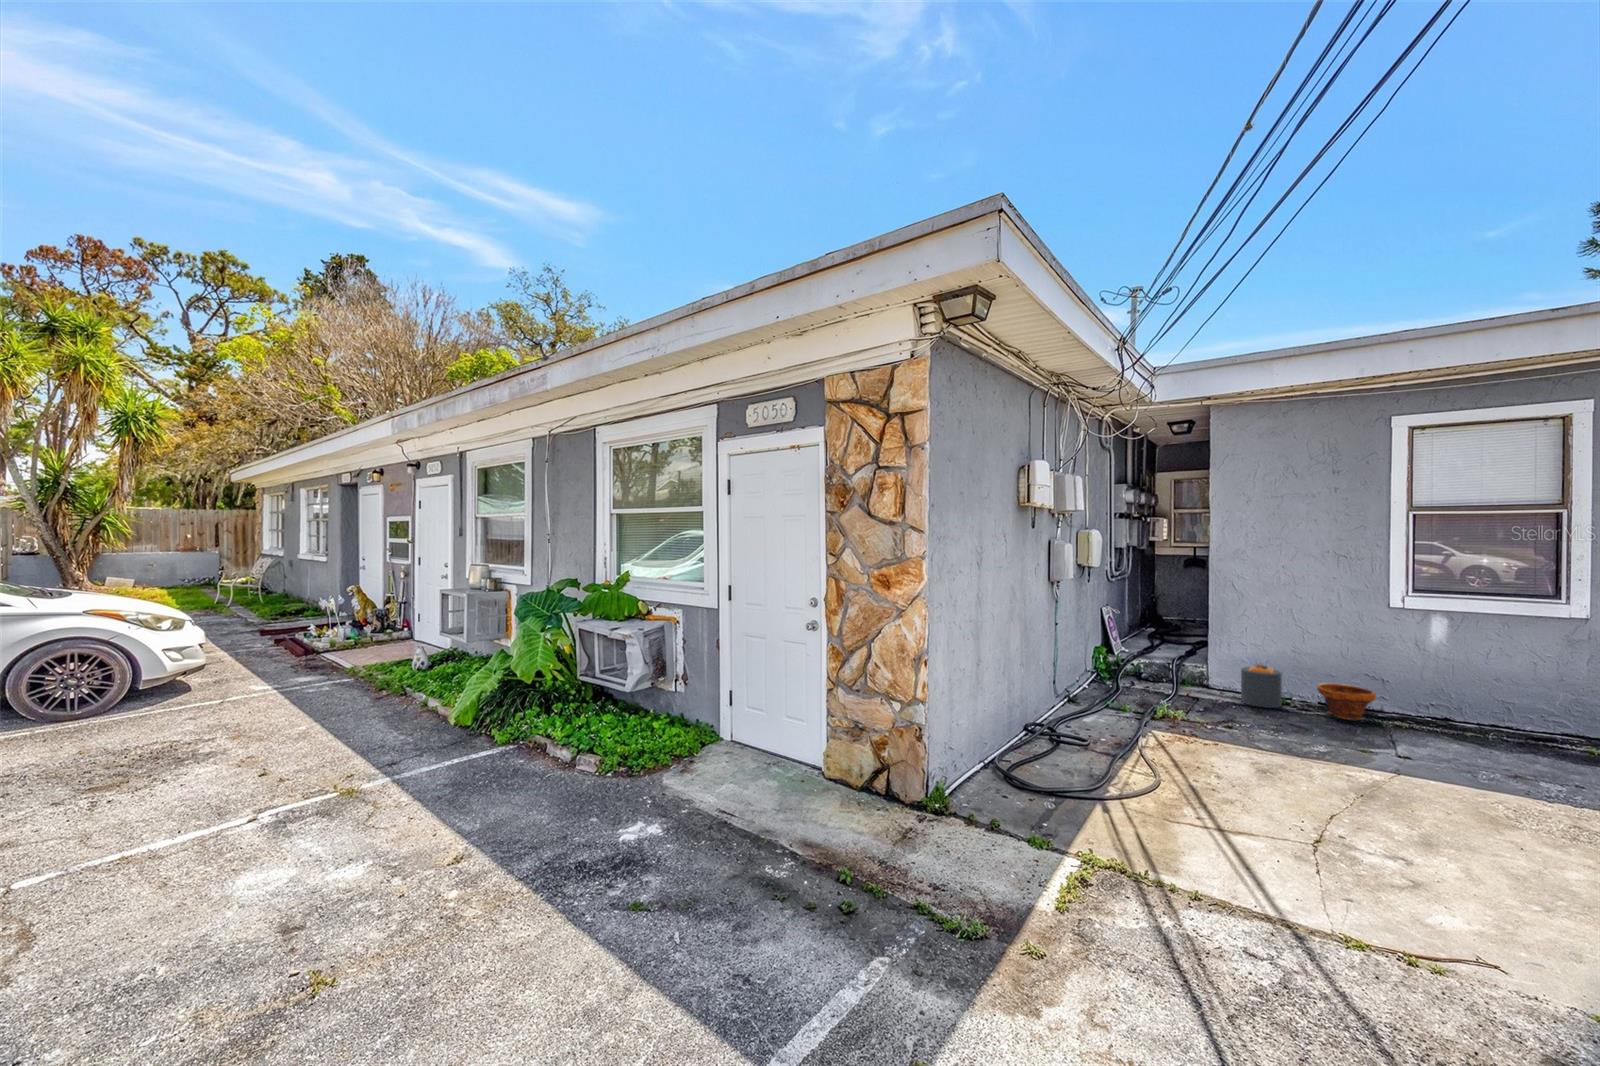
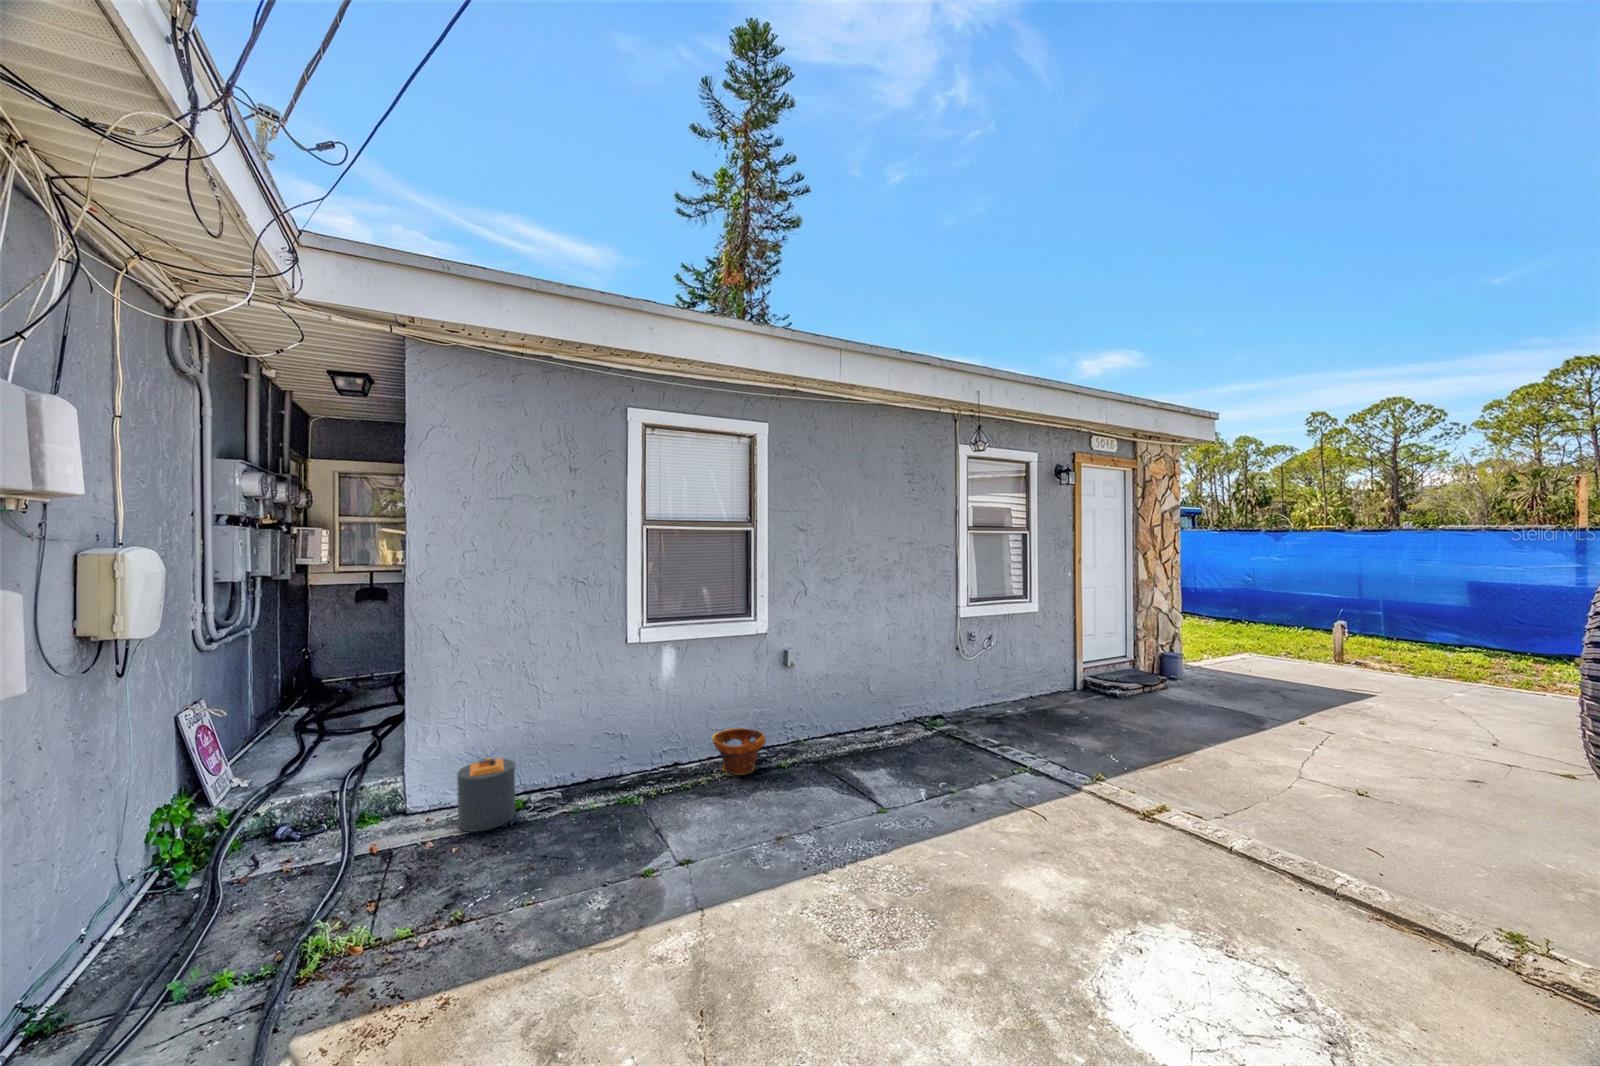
planter: present [1317,683,1376,720] -> present [712,728,766,775]

